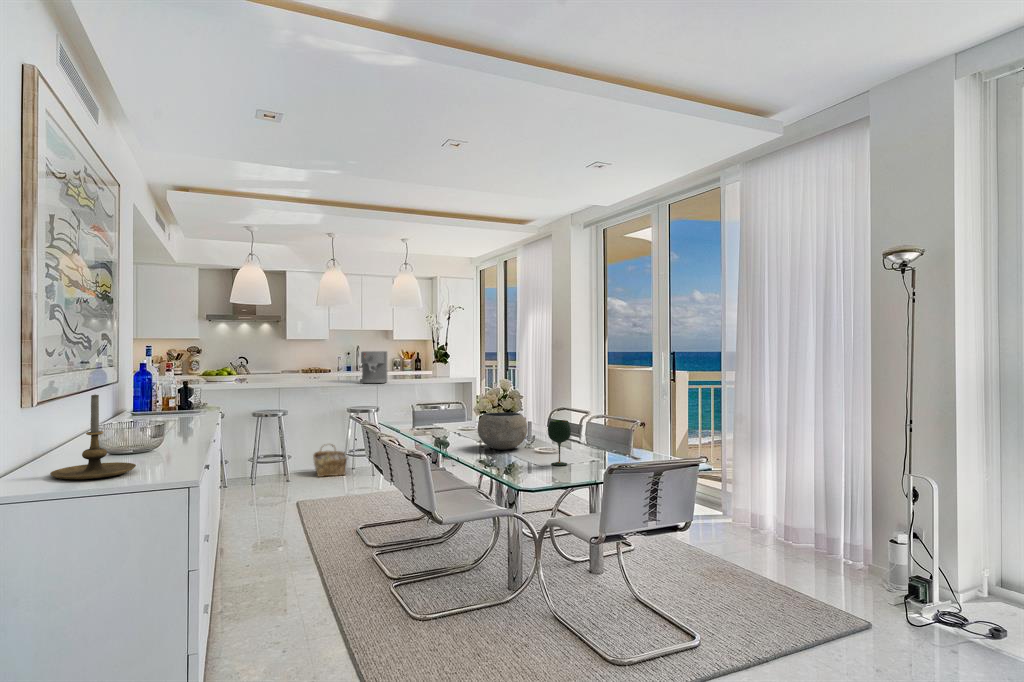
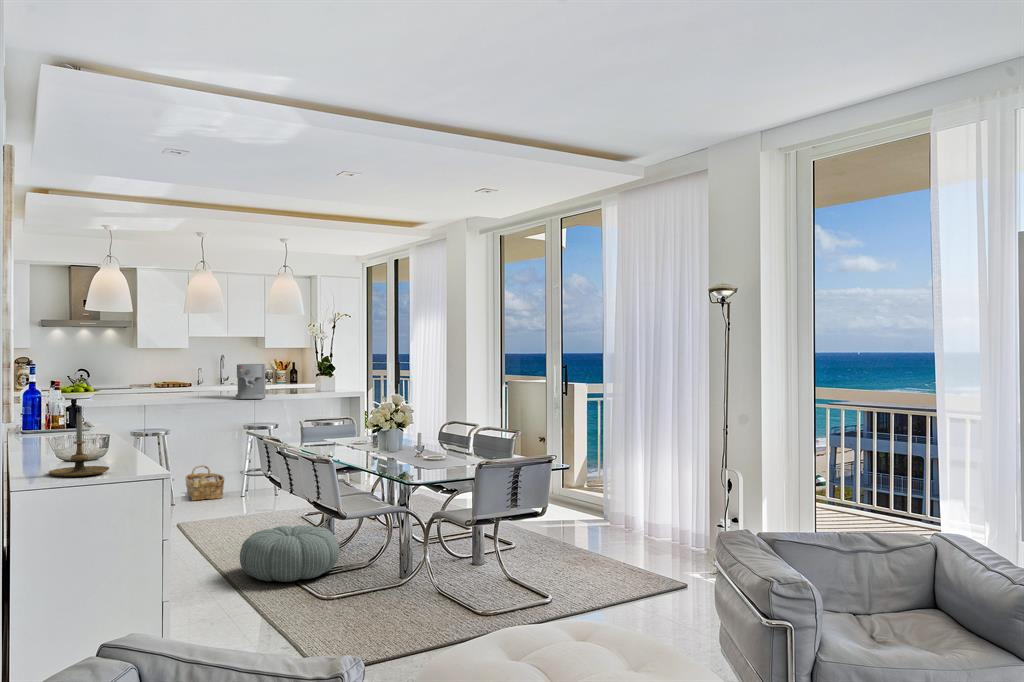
ceramic bowl: present [478,412,527,450] -> none [372,425,417,458]
wine glass: present [548,420,571,465] -> none [434,430,453,468]
pouf: none [333,519,442,589] -> present [240,525,339,582]

